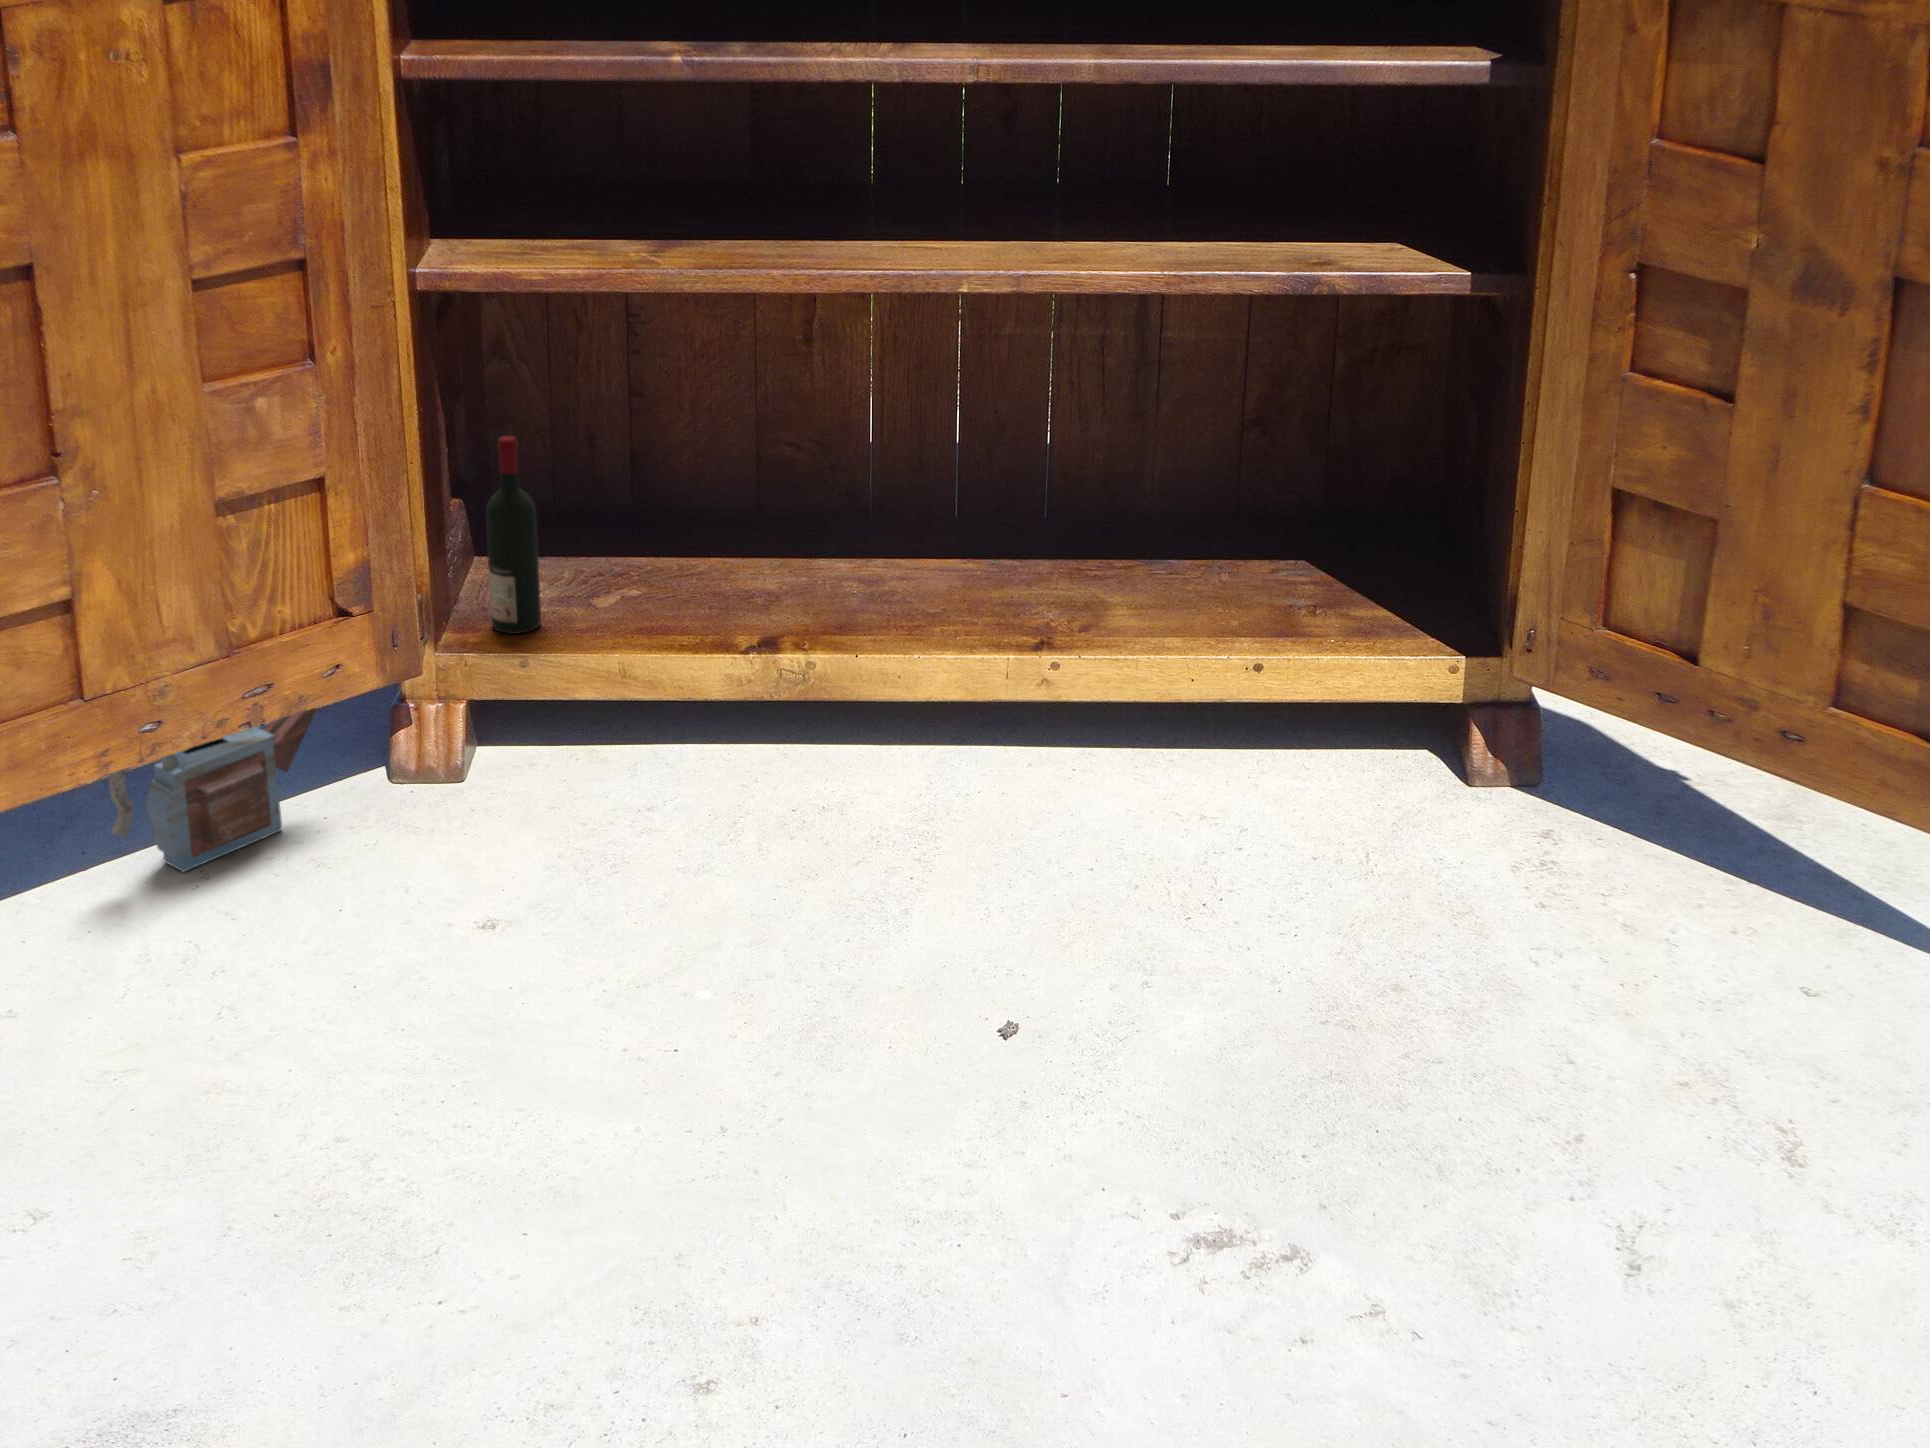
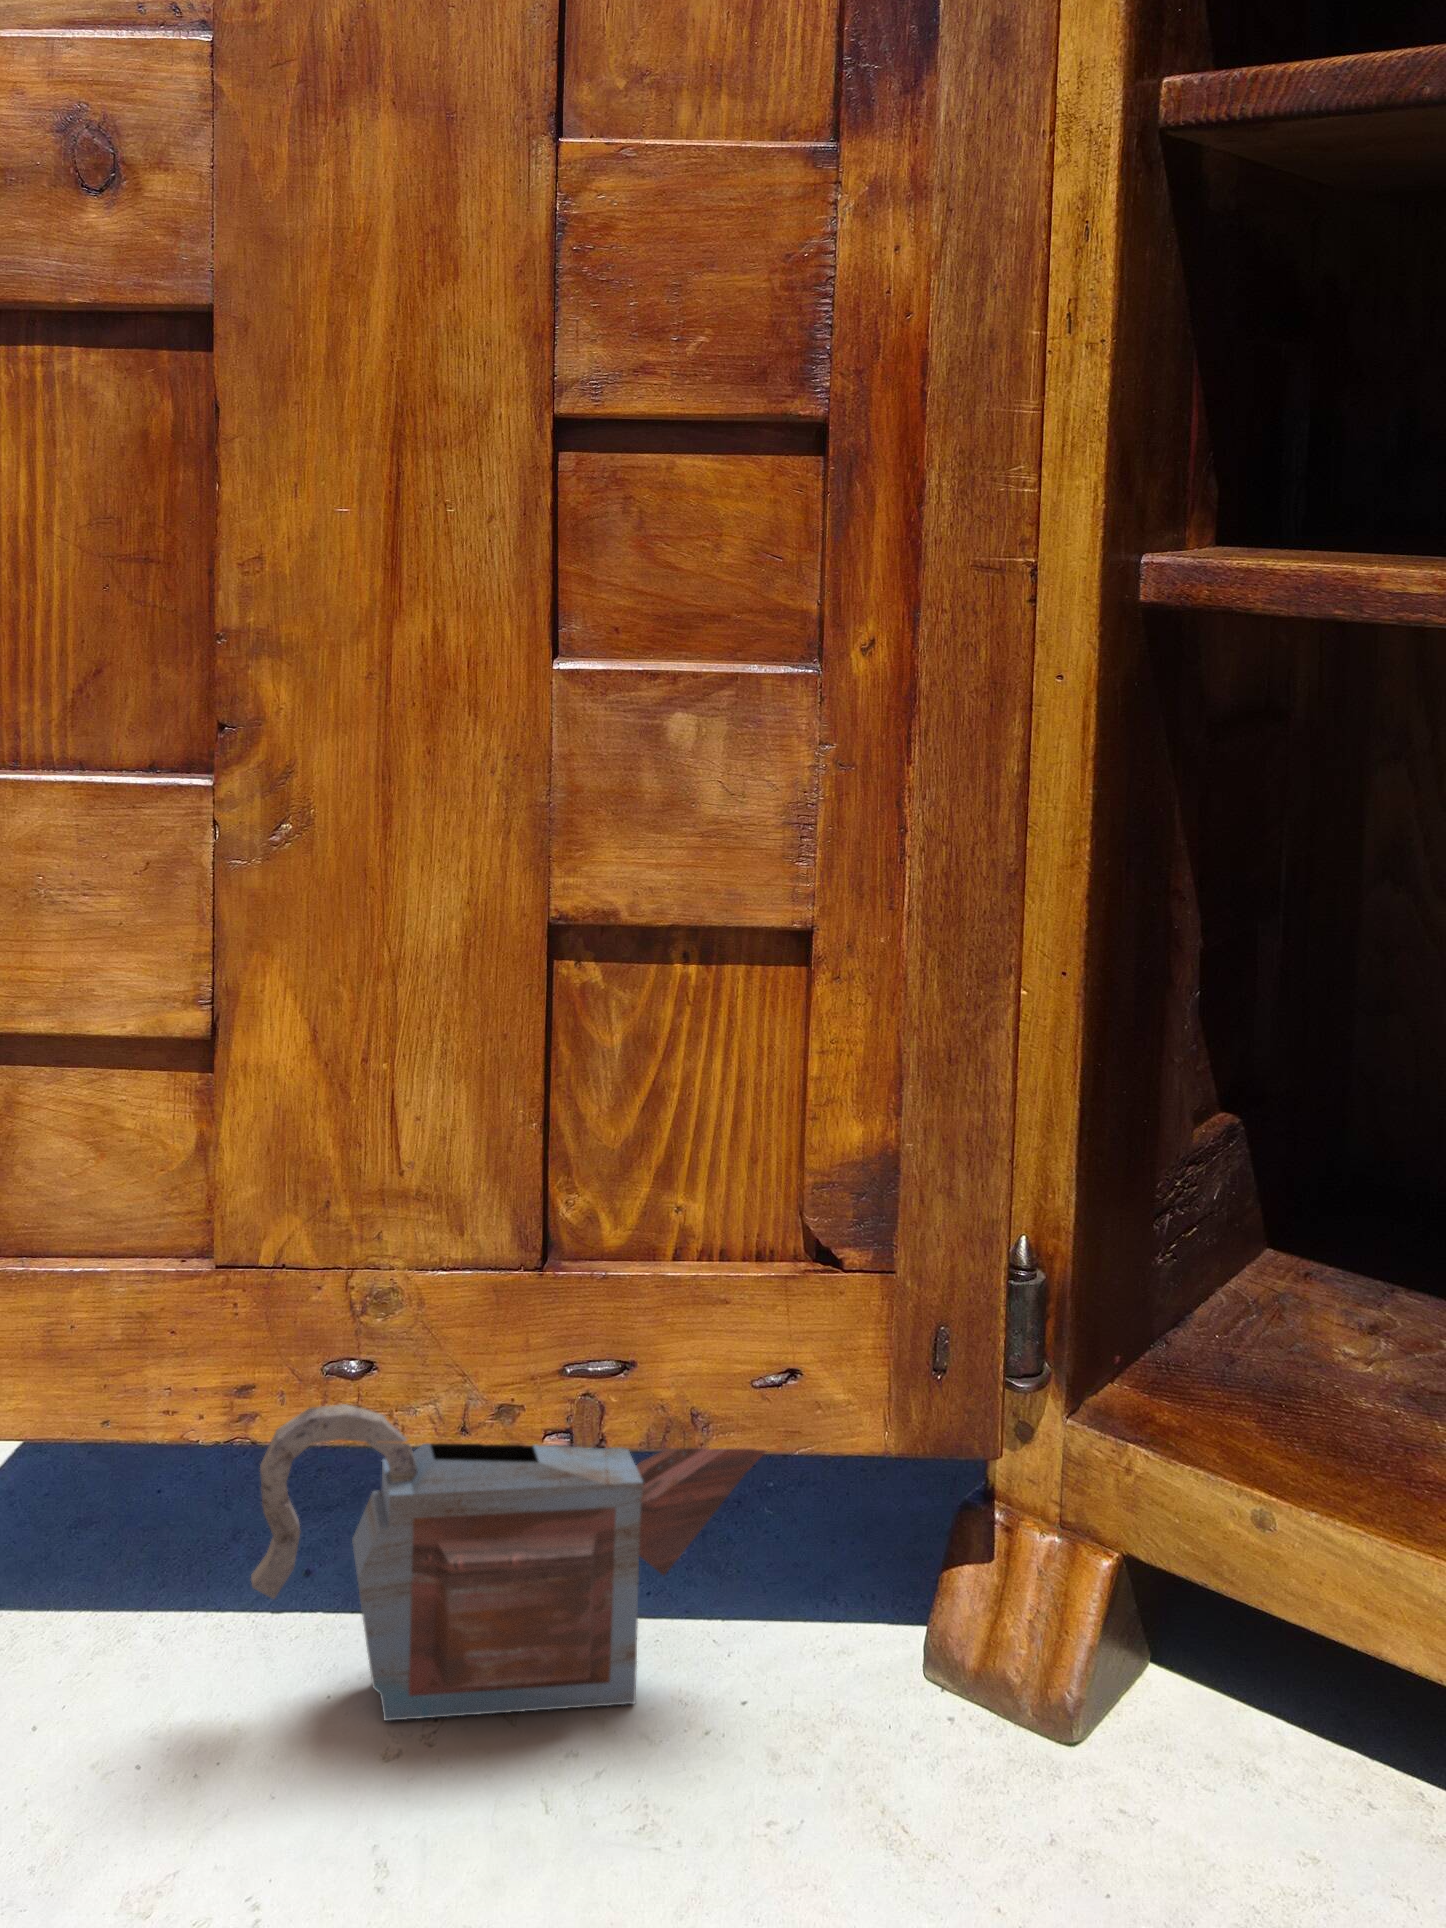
wine bottle: present [486,436,541,634] -> none [1230,964,1367,1435]

